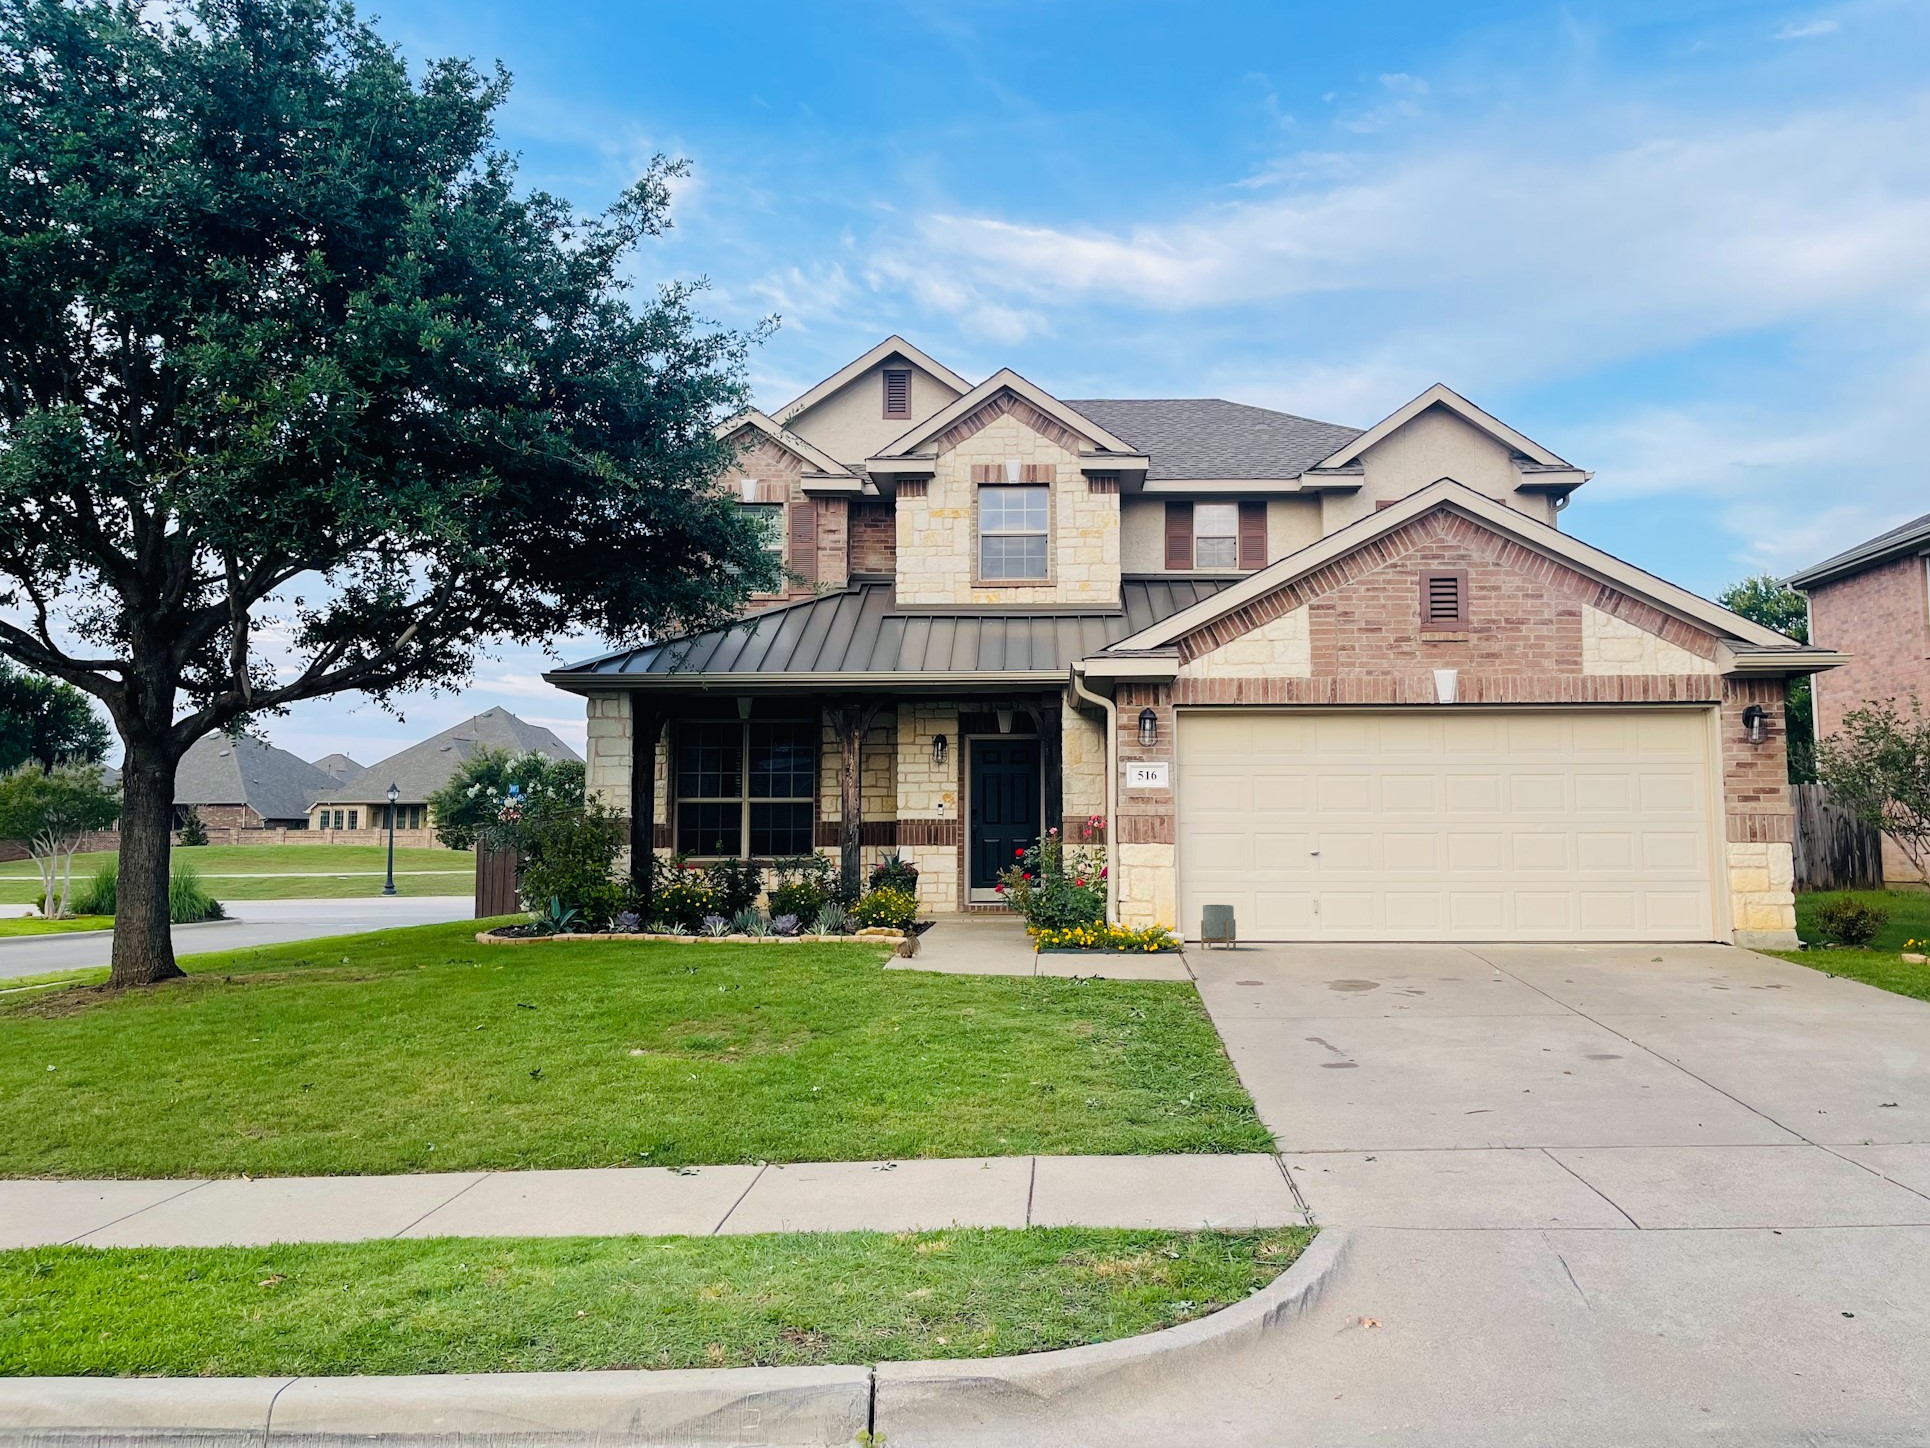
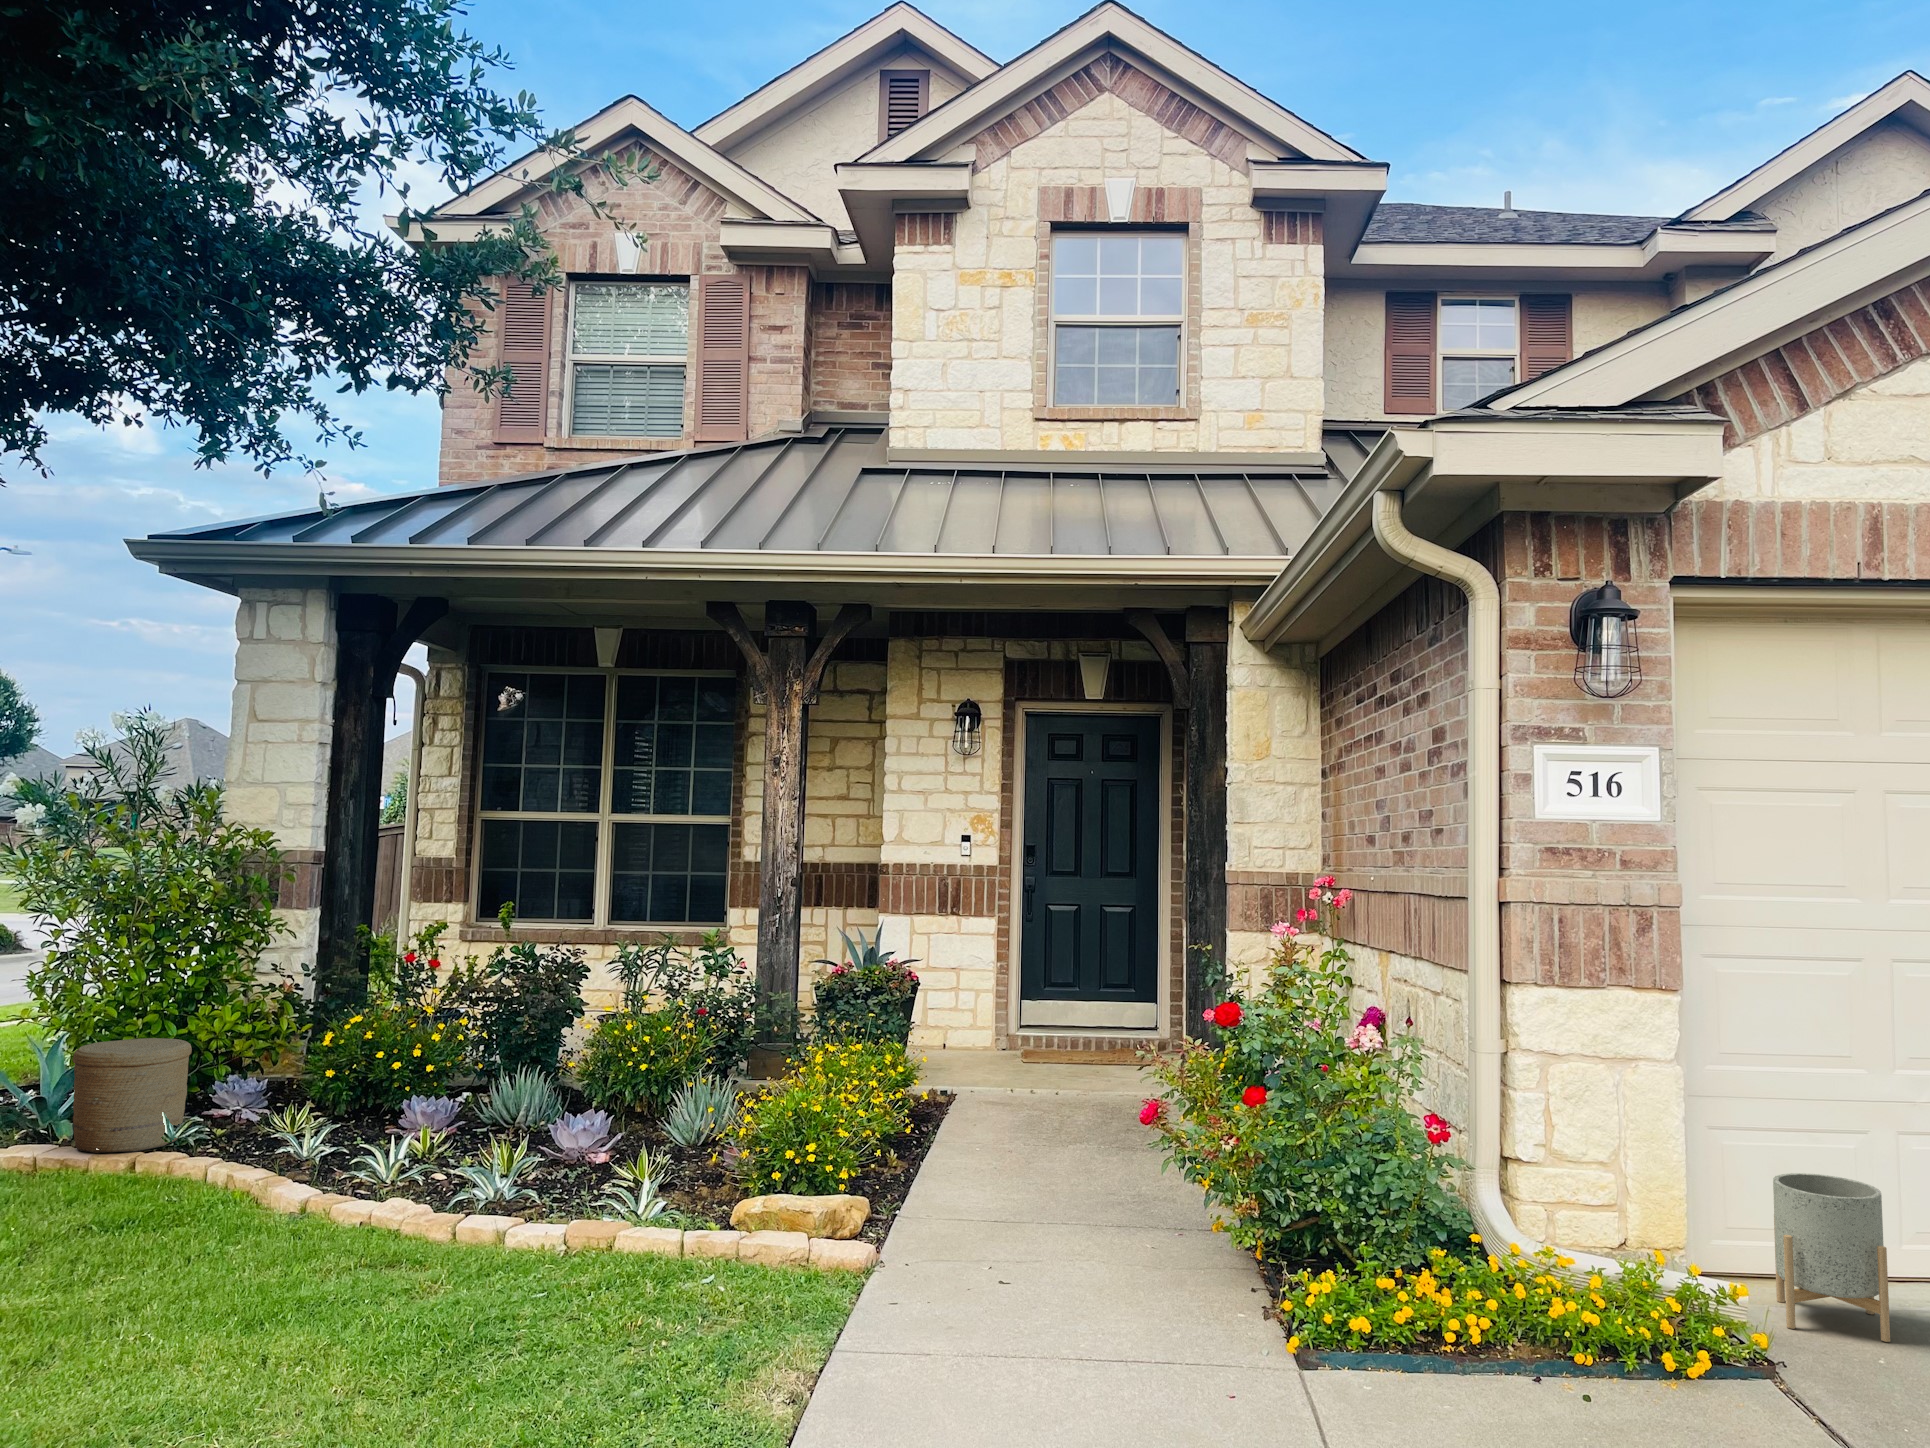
woven basket: none [574,892,617,934] -> present [73,1038,192,1153]

